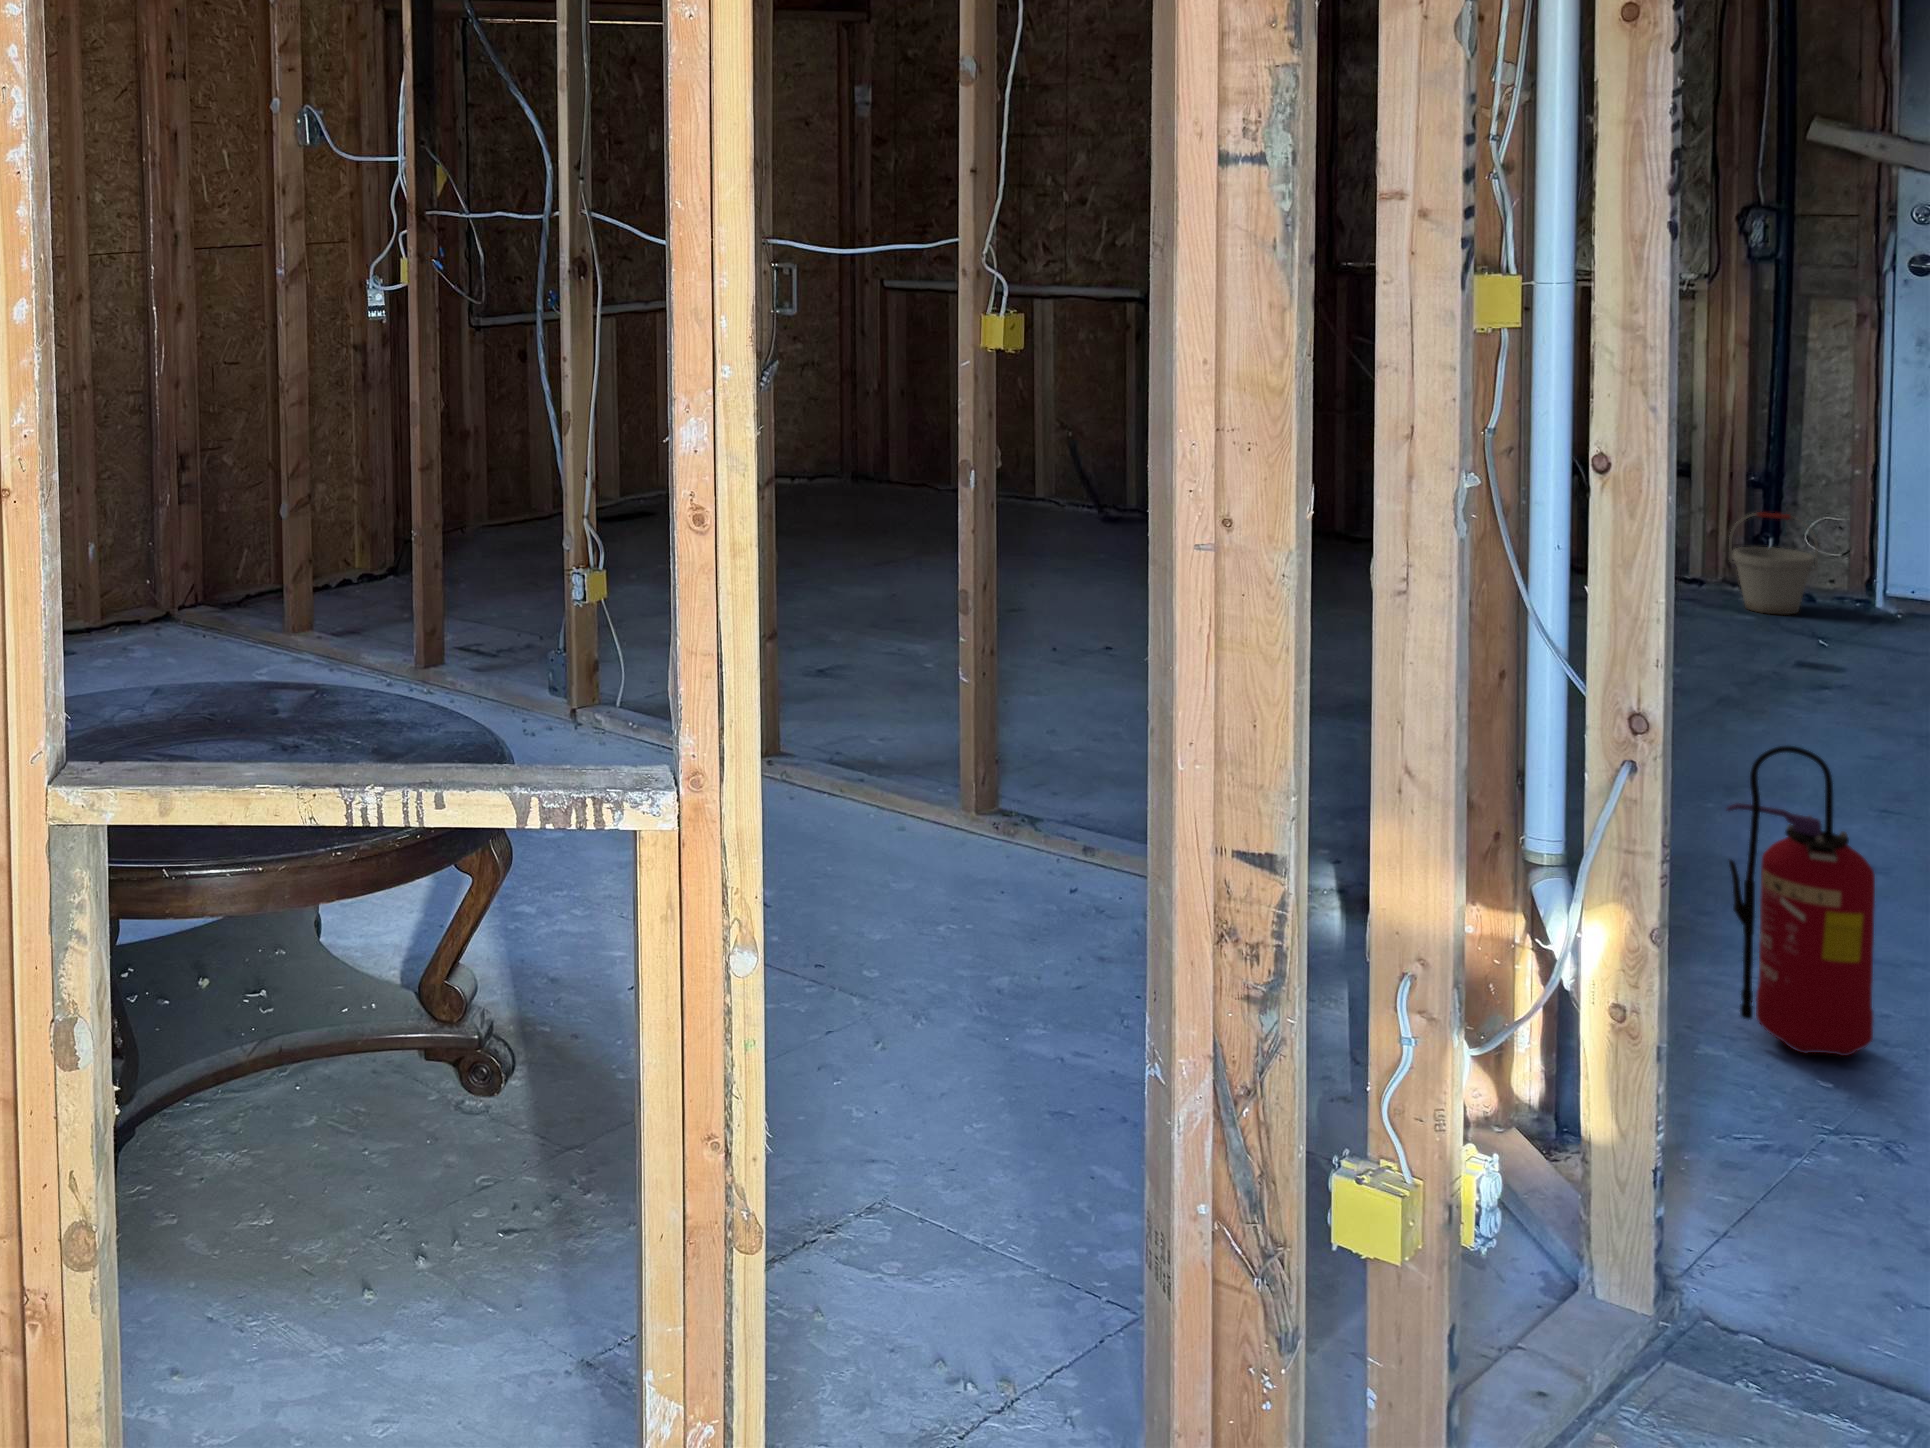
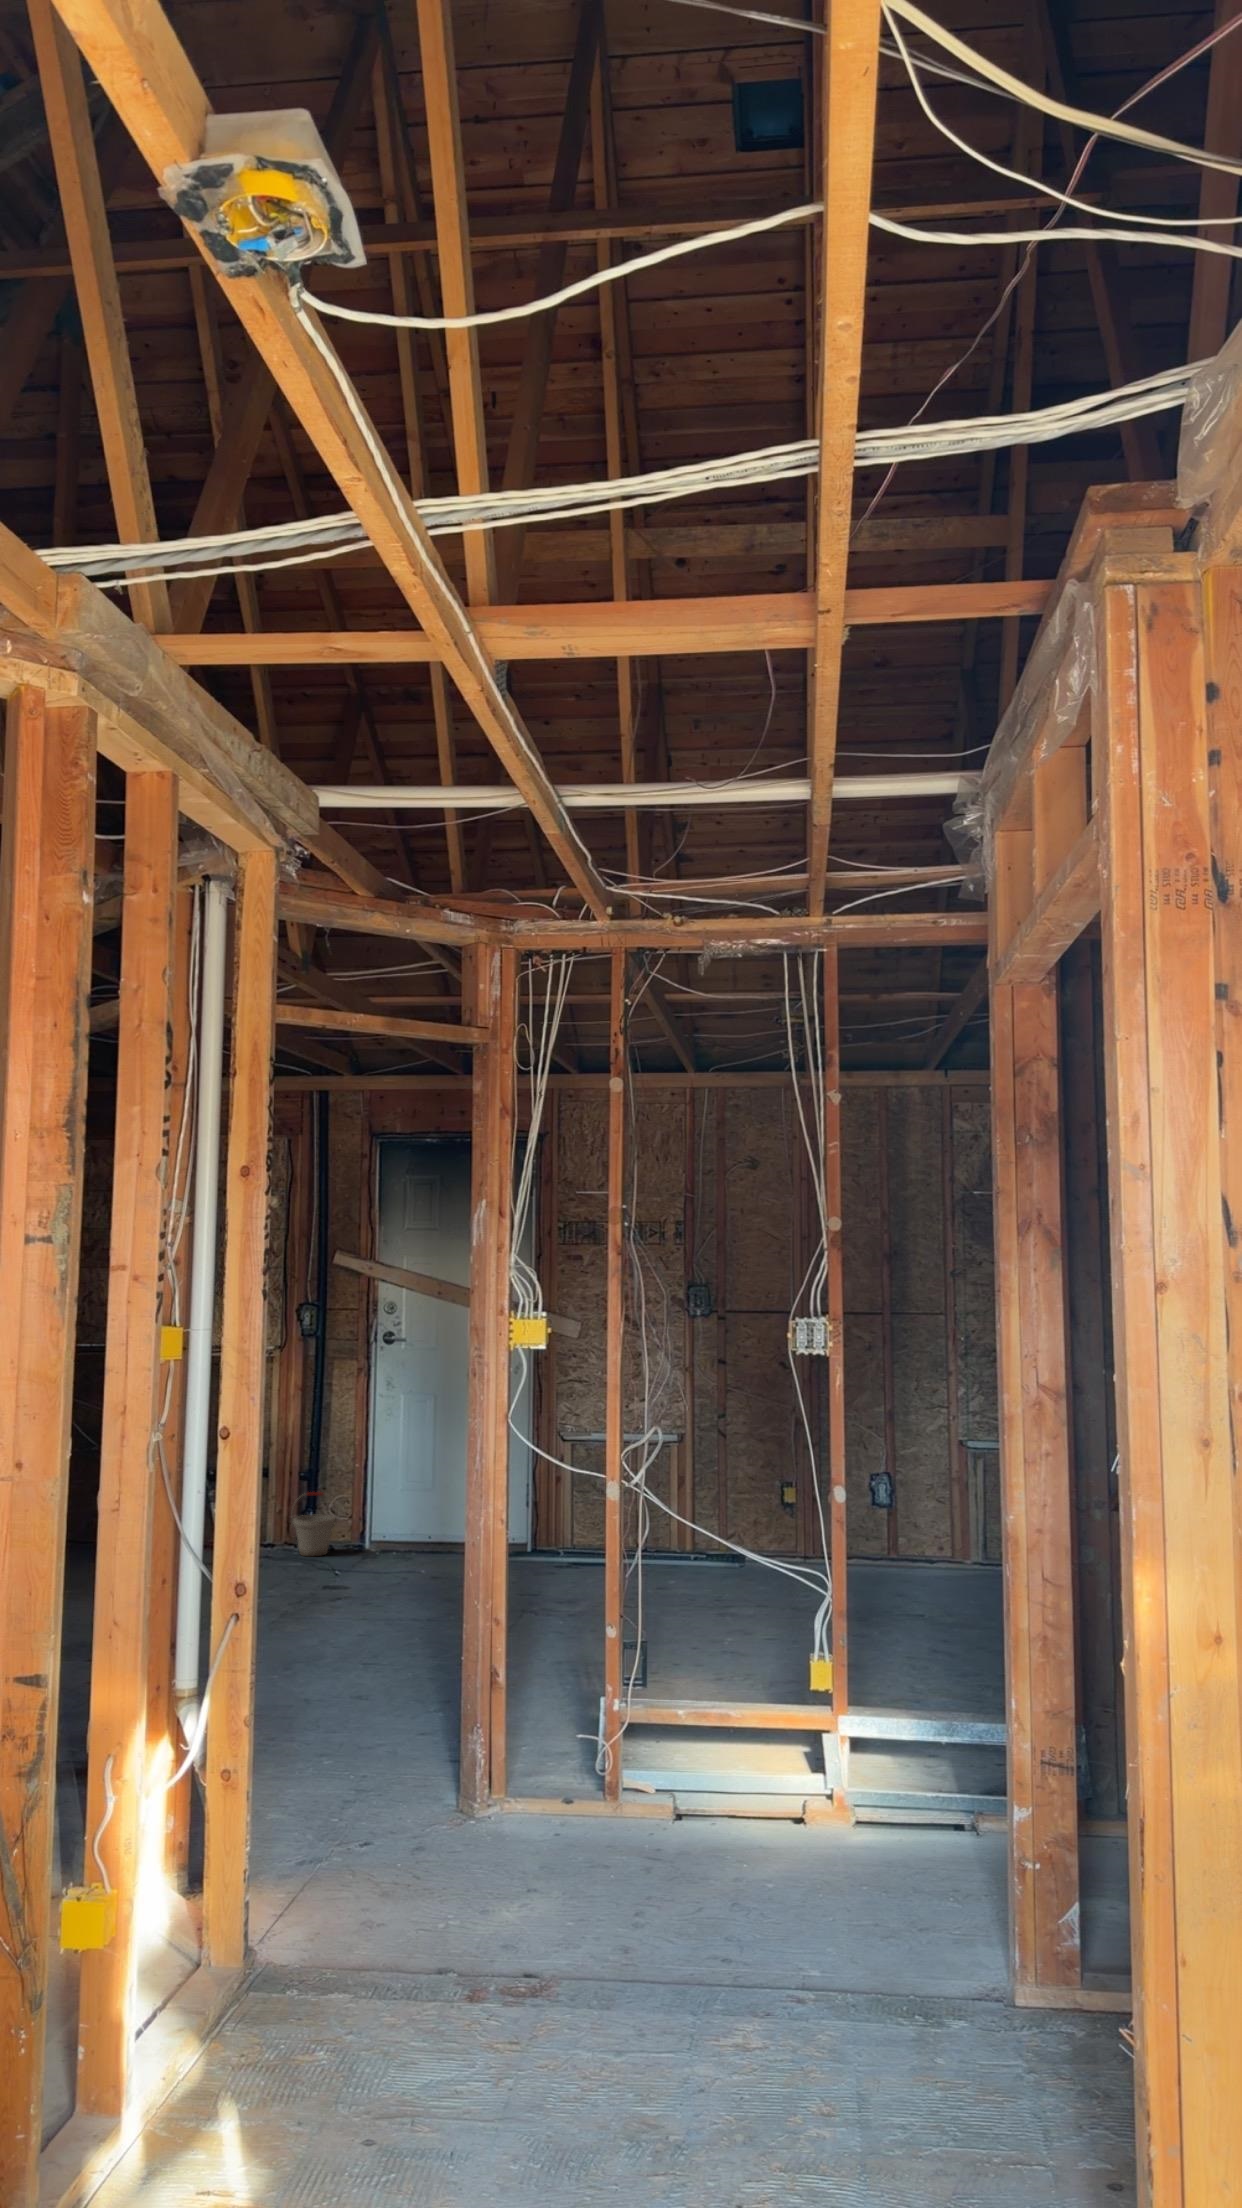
fire extinguisher: present [1727,746,1875,1056] -> none [286,1610,359,1801]

